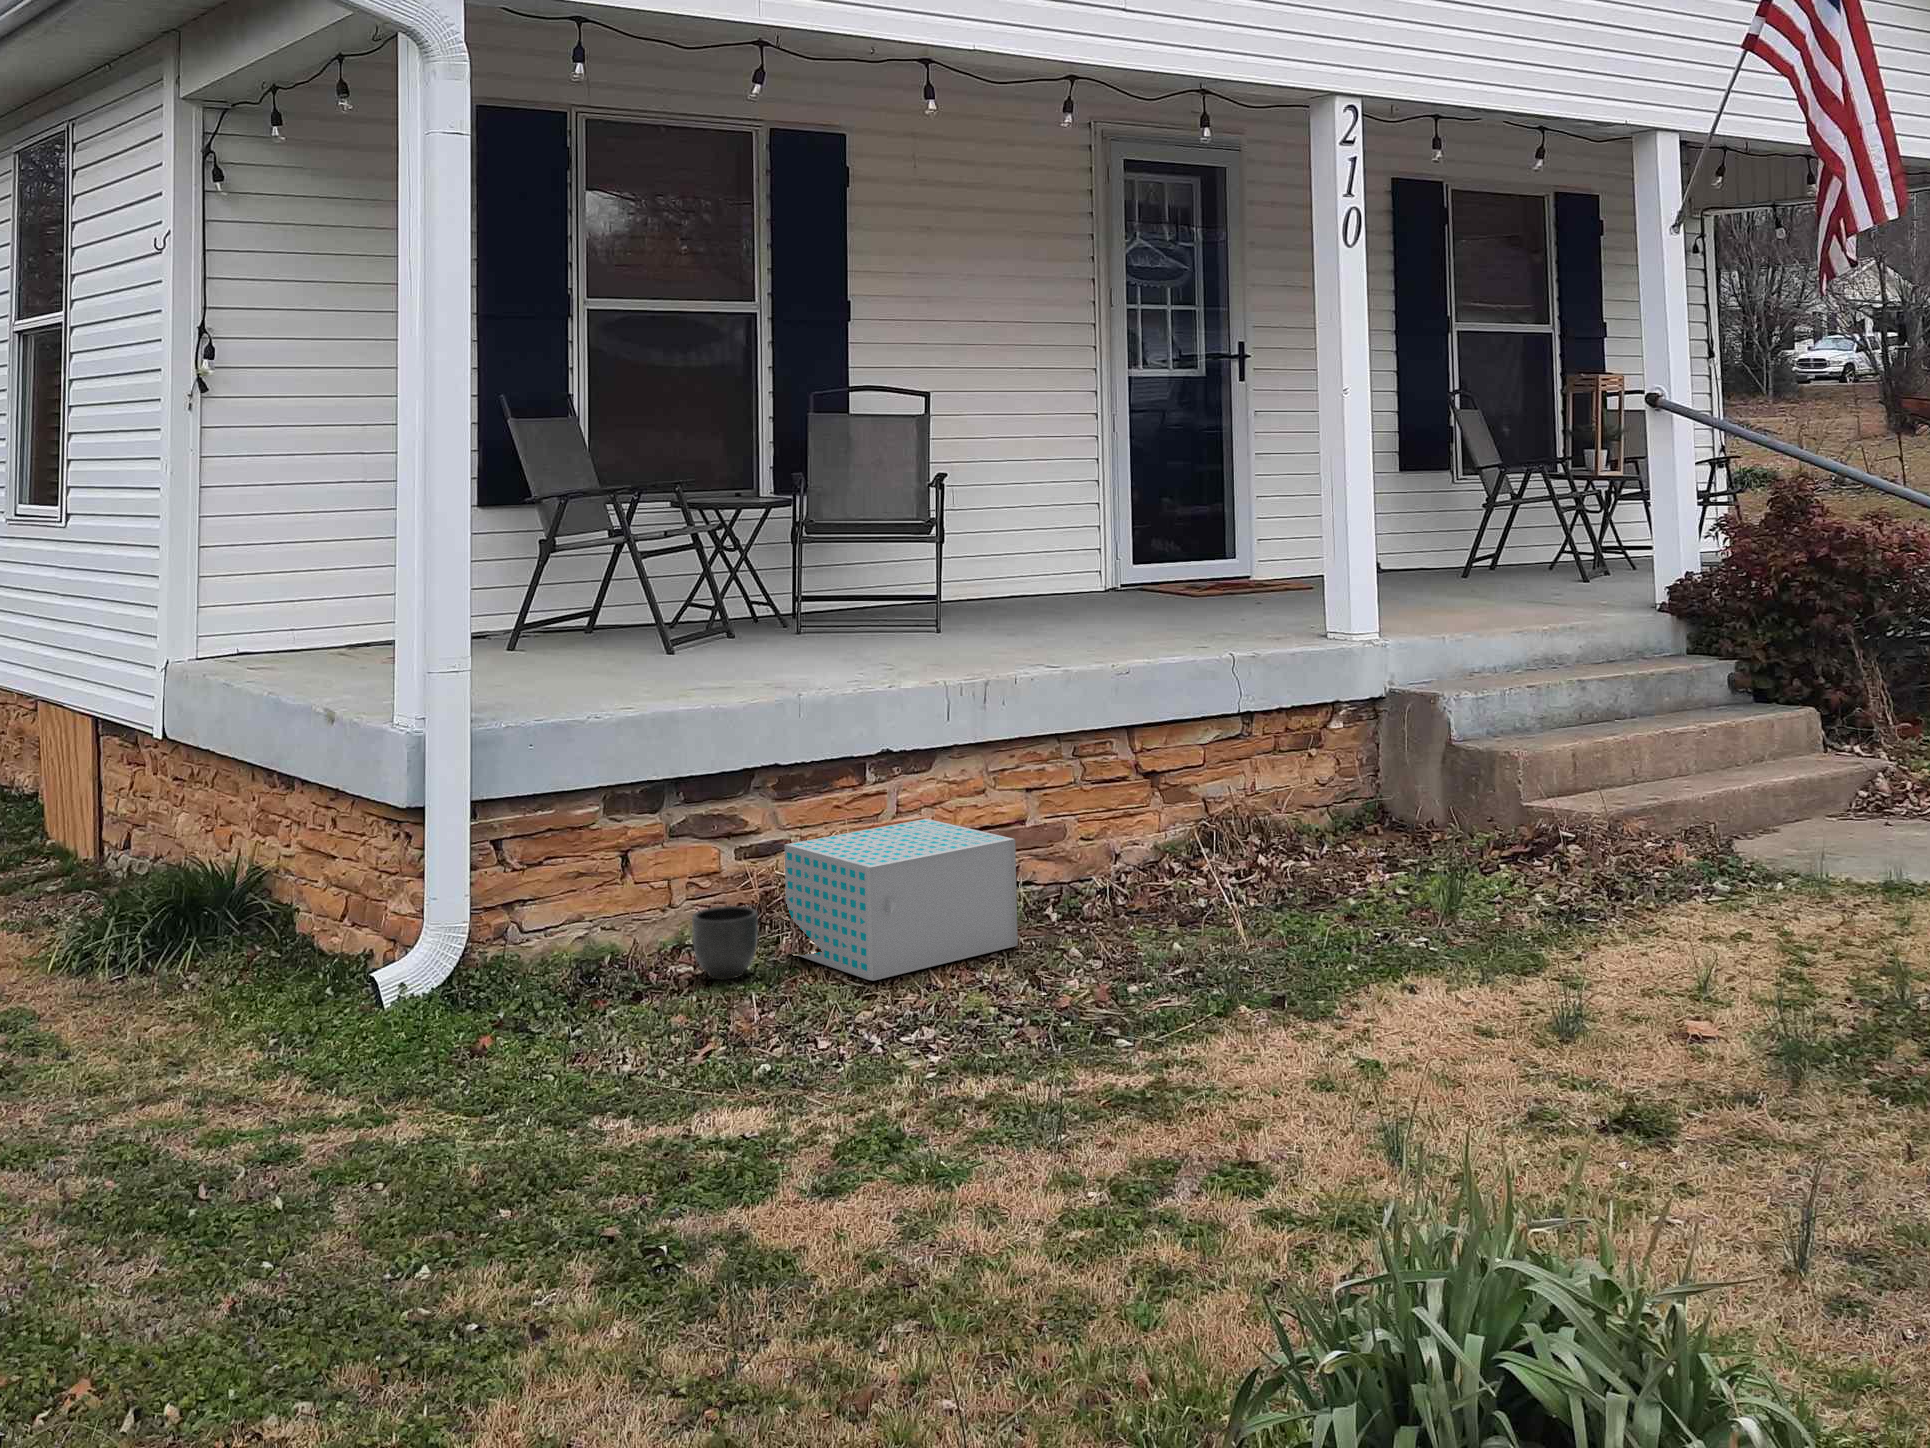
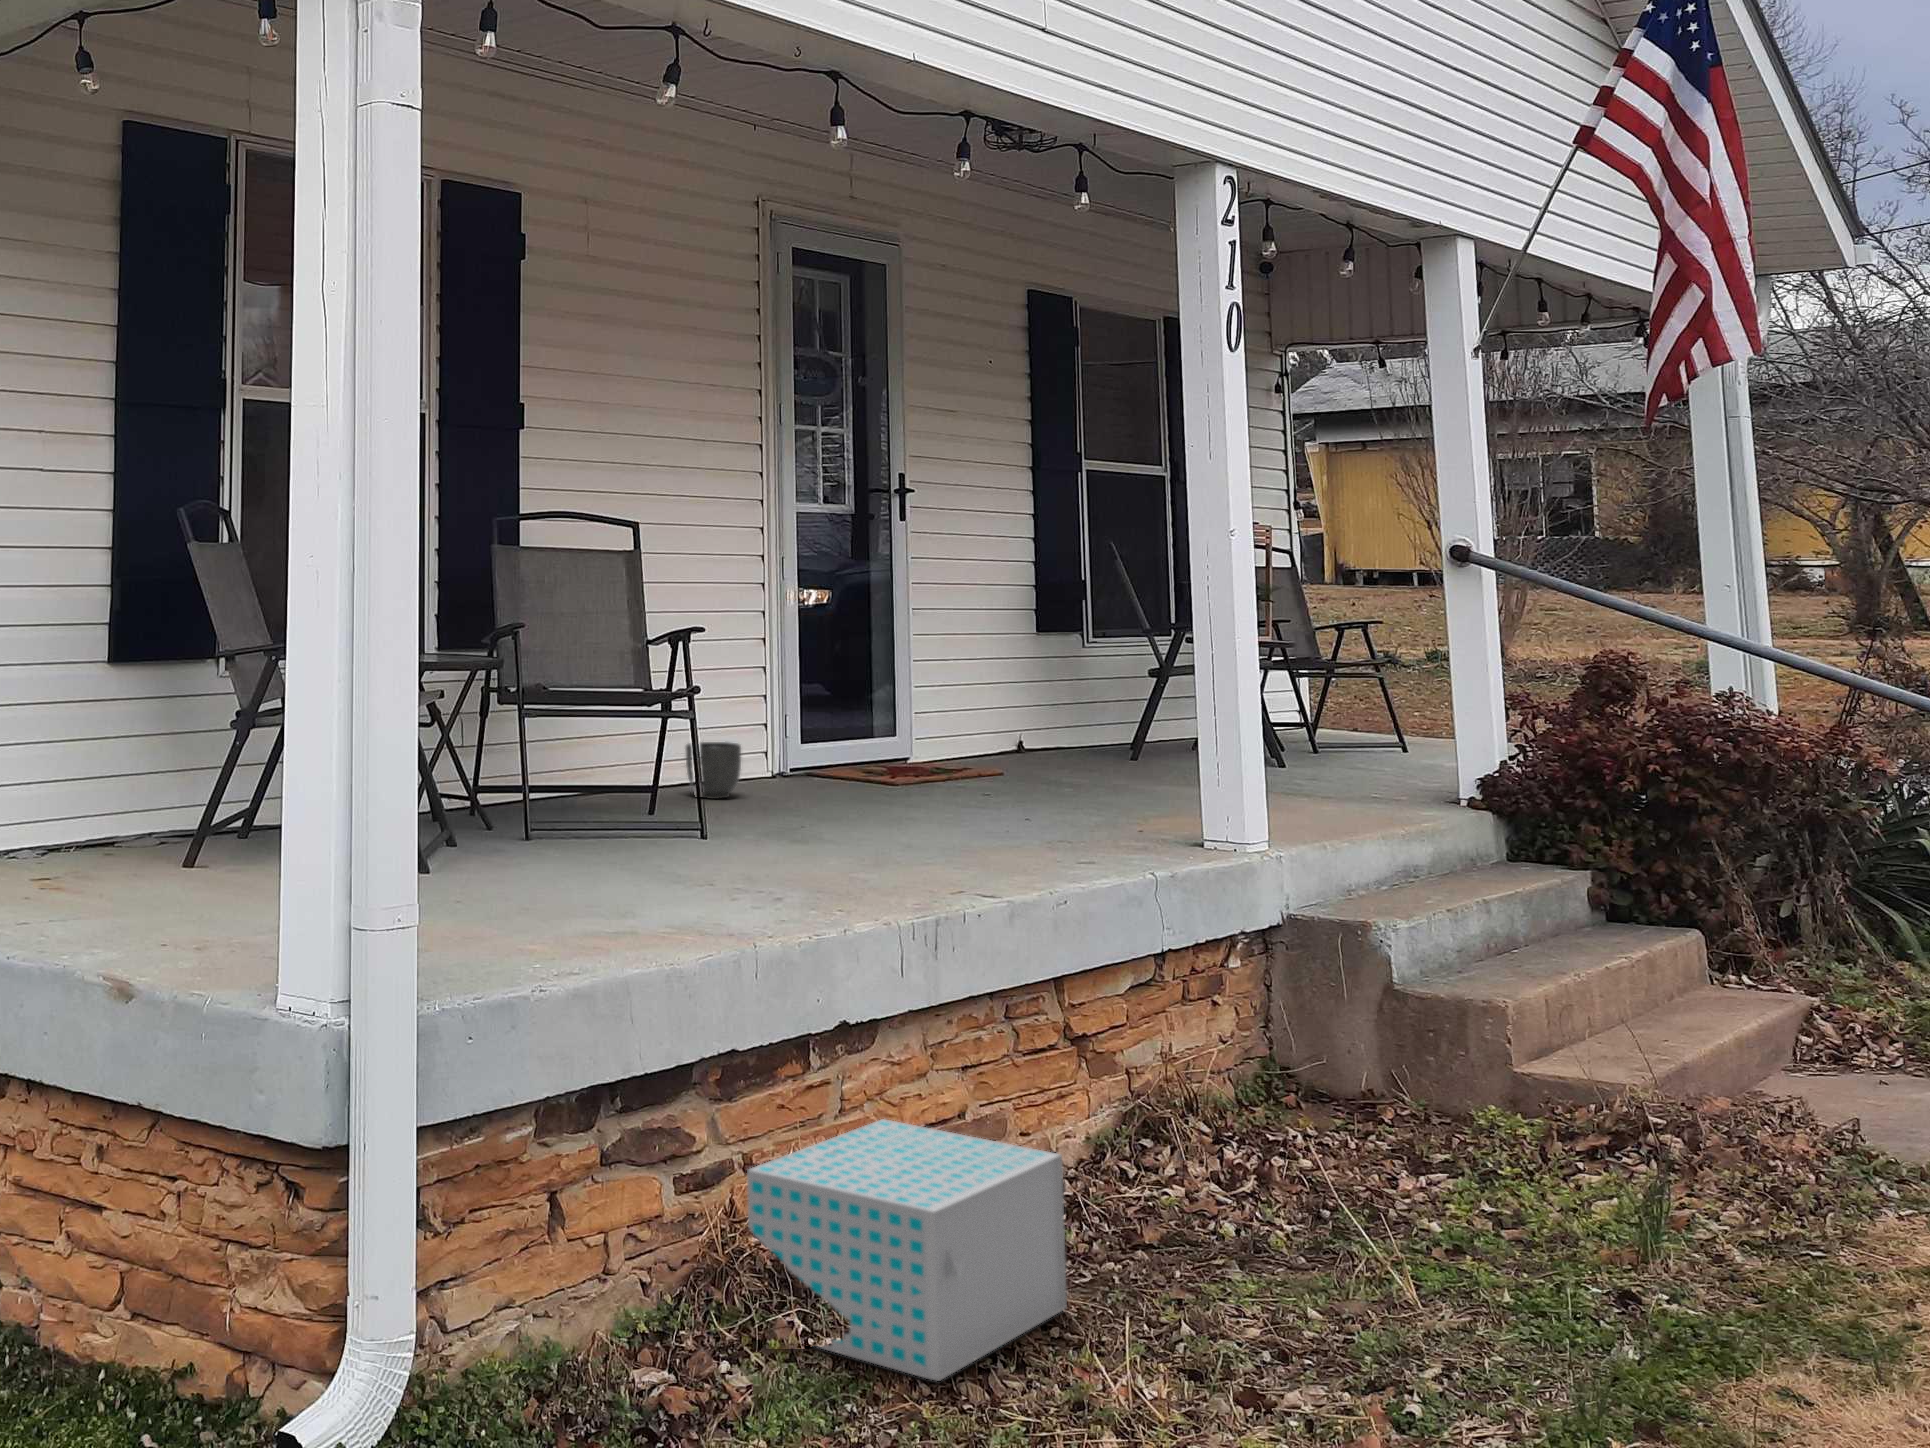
planter: present [692,906,758,980] -> present [686,742,741,799]

